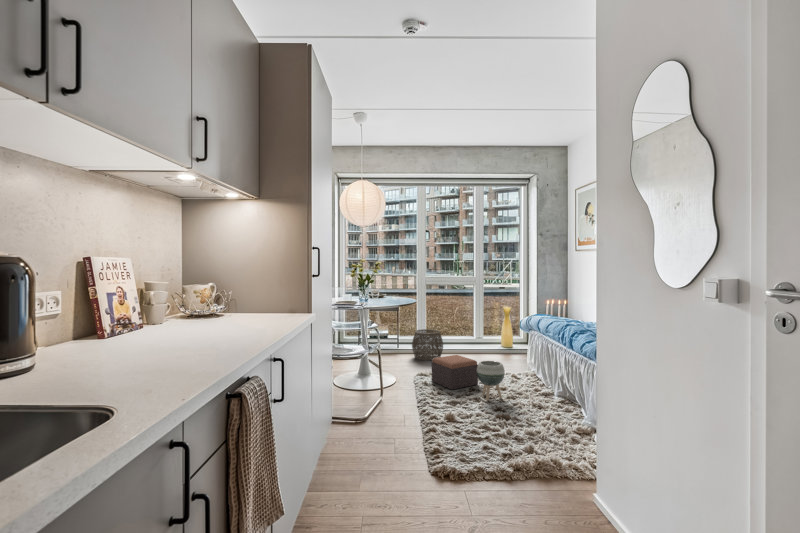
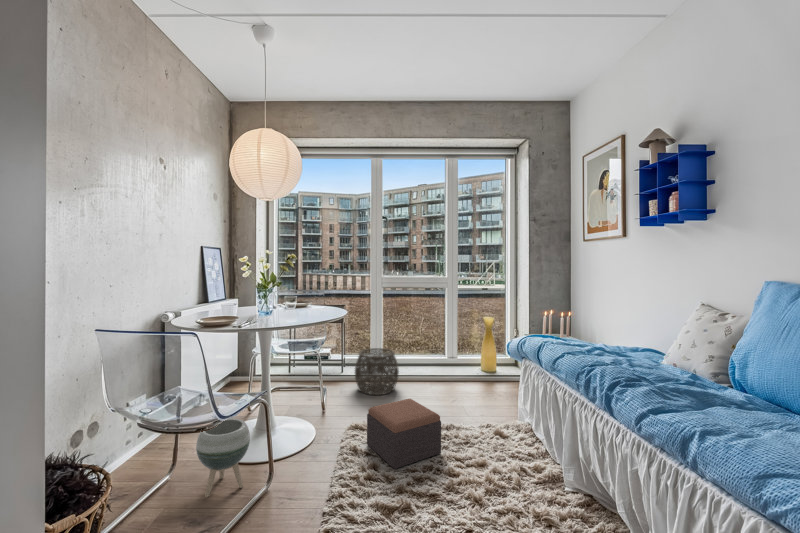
planter: present [477,361,505,400] -> present [196,419,250,497]

